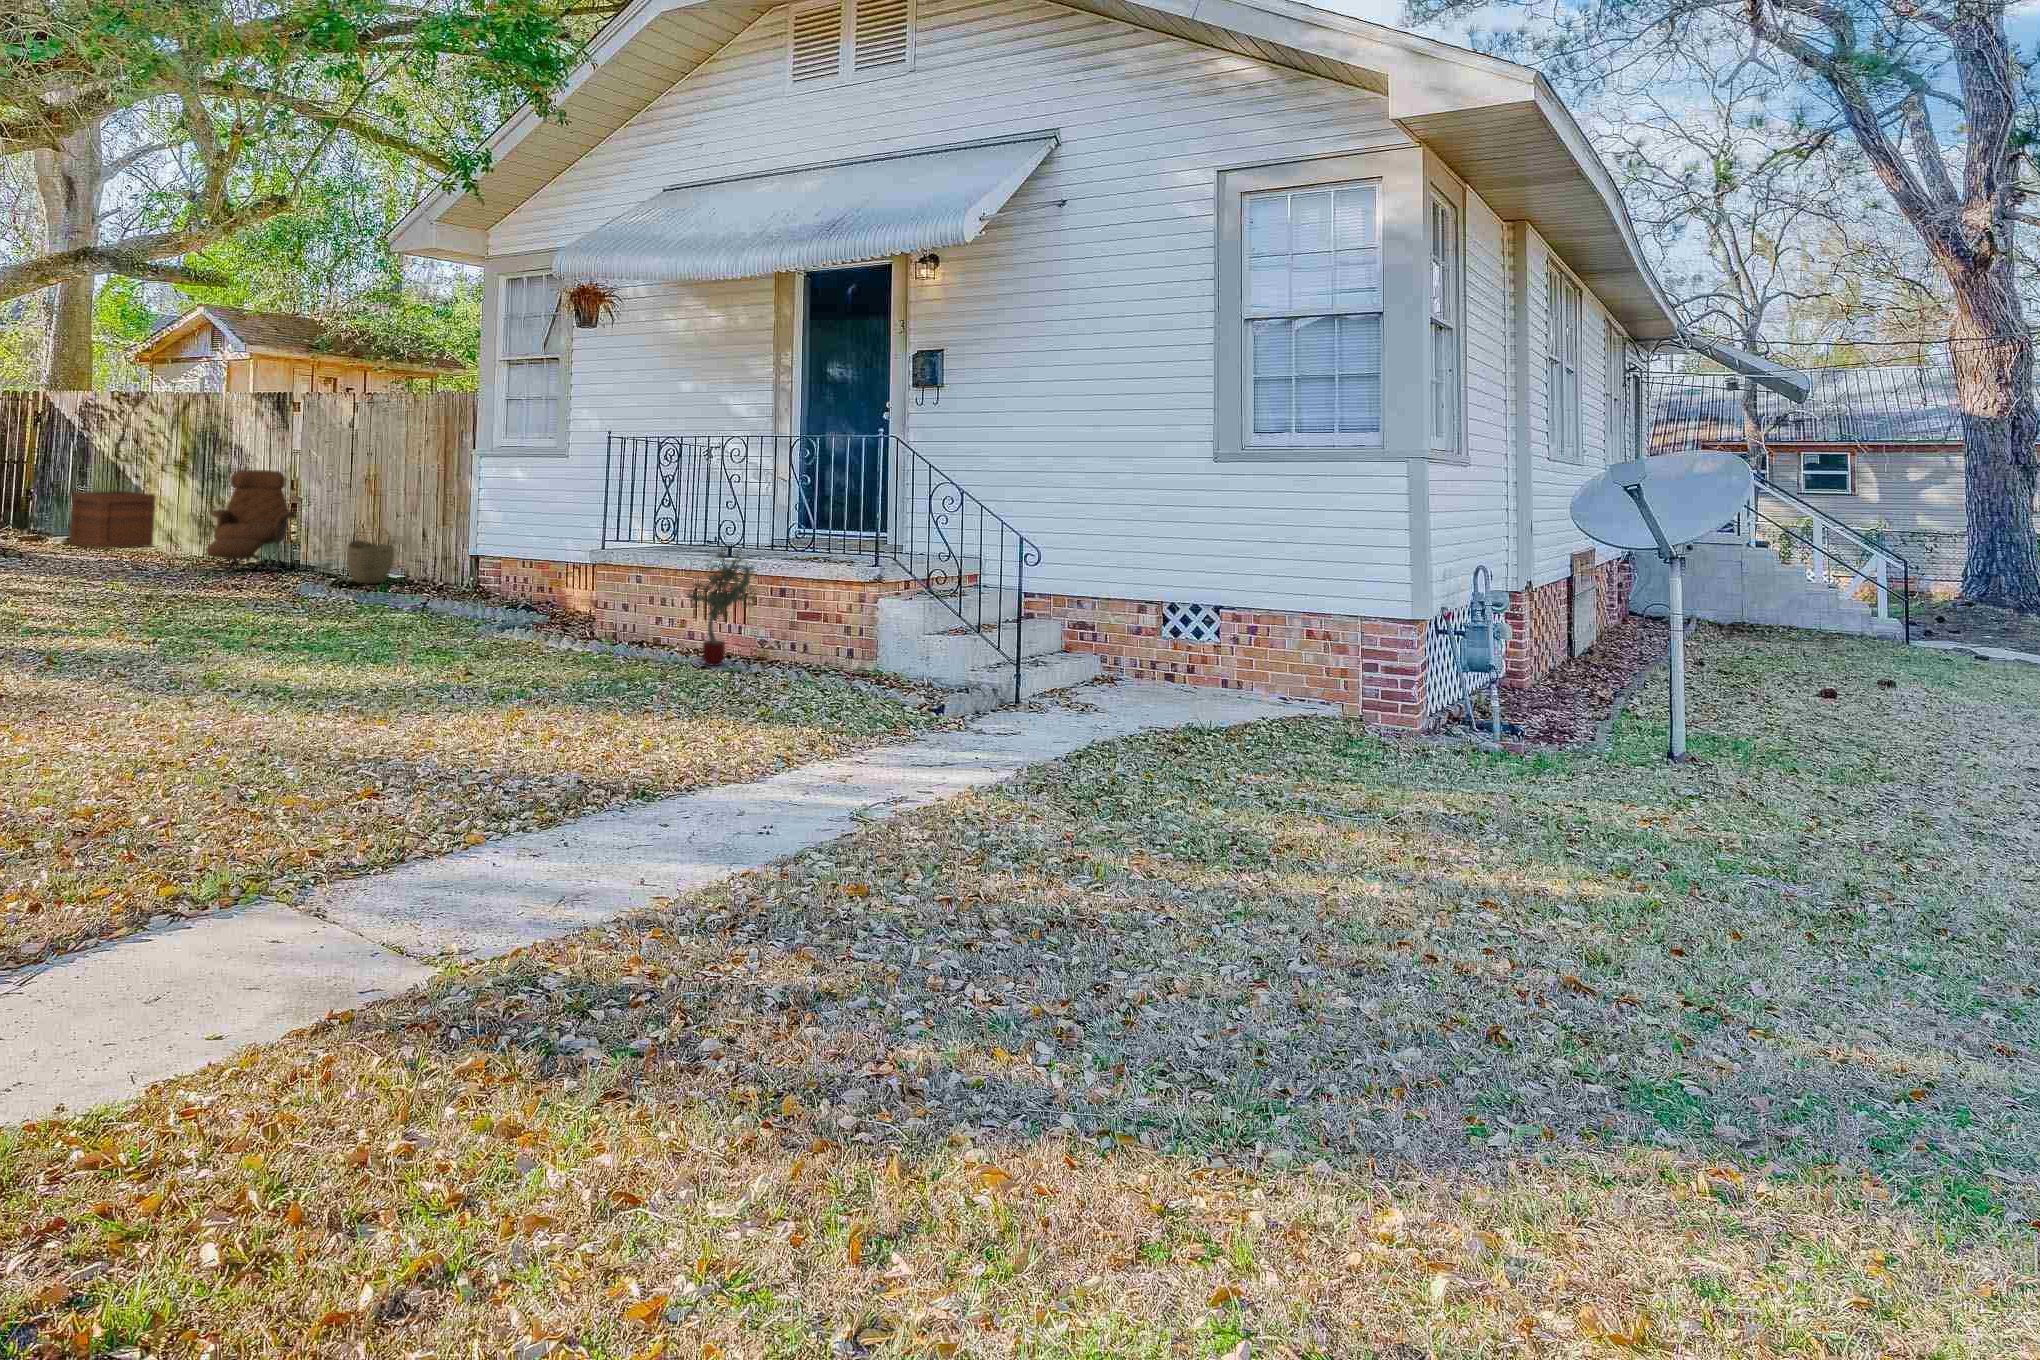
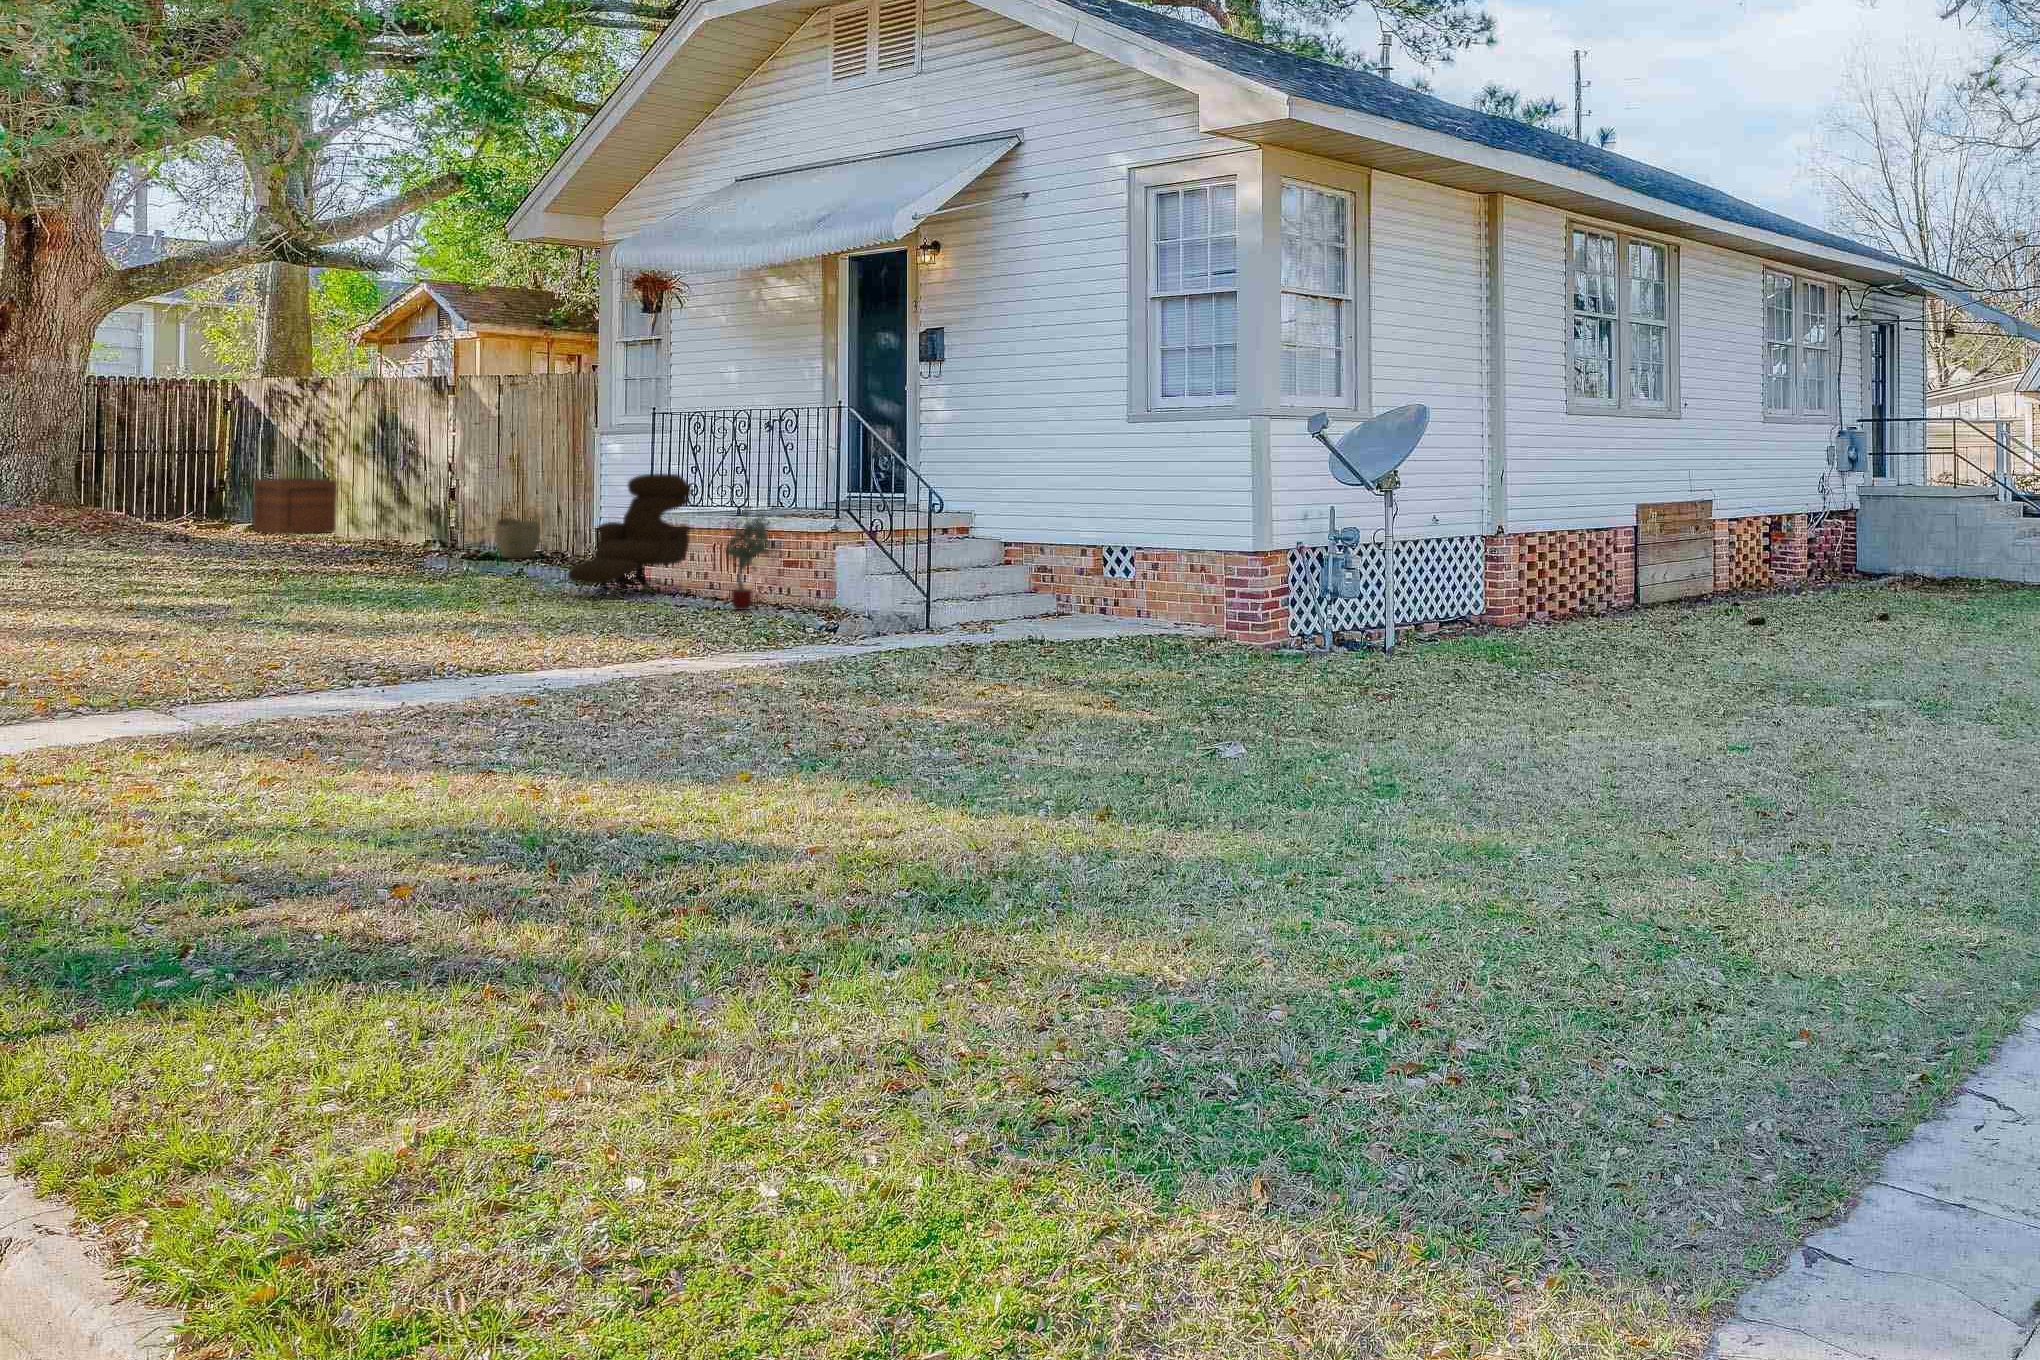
lounge chair: present [206,470,295,573] -> present [568,474,691,599]

